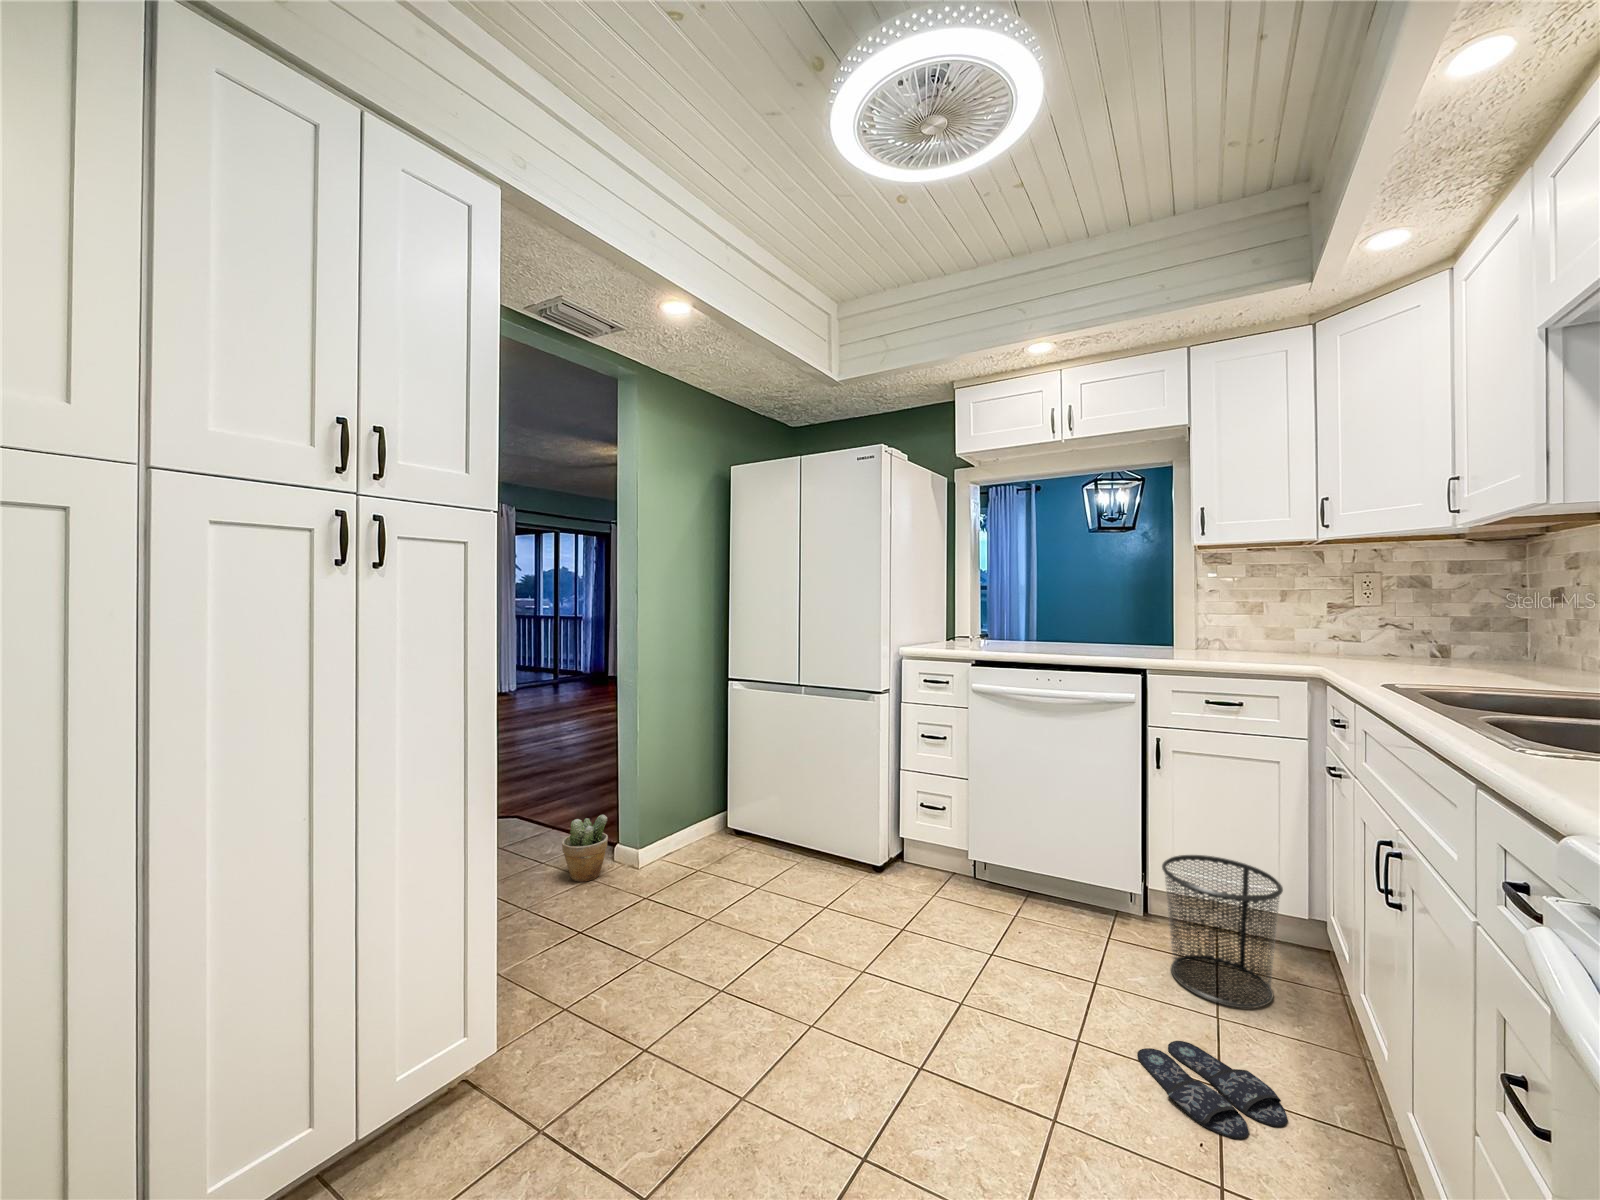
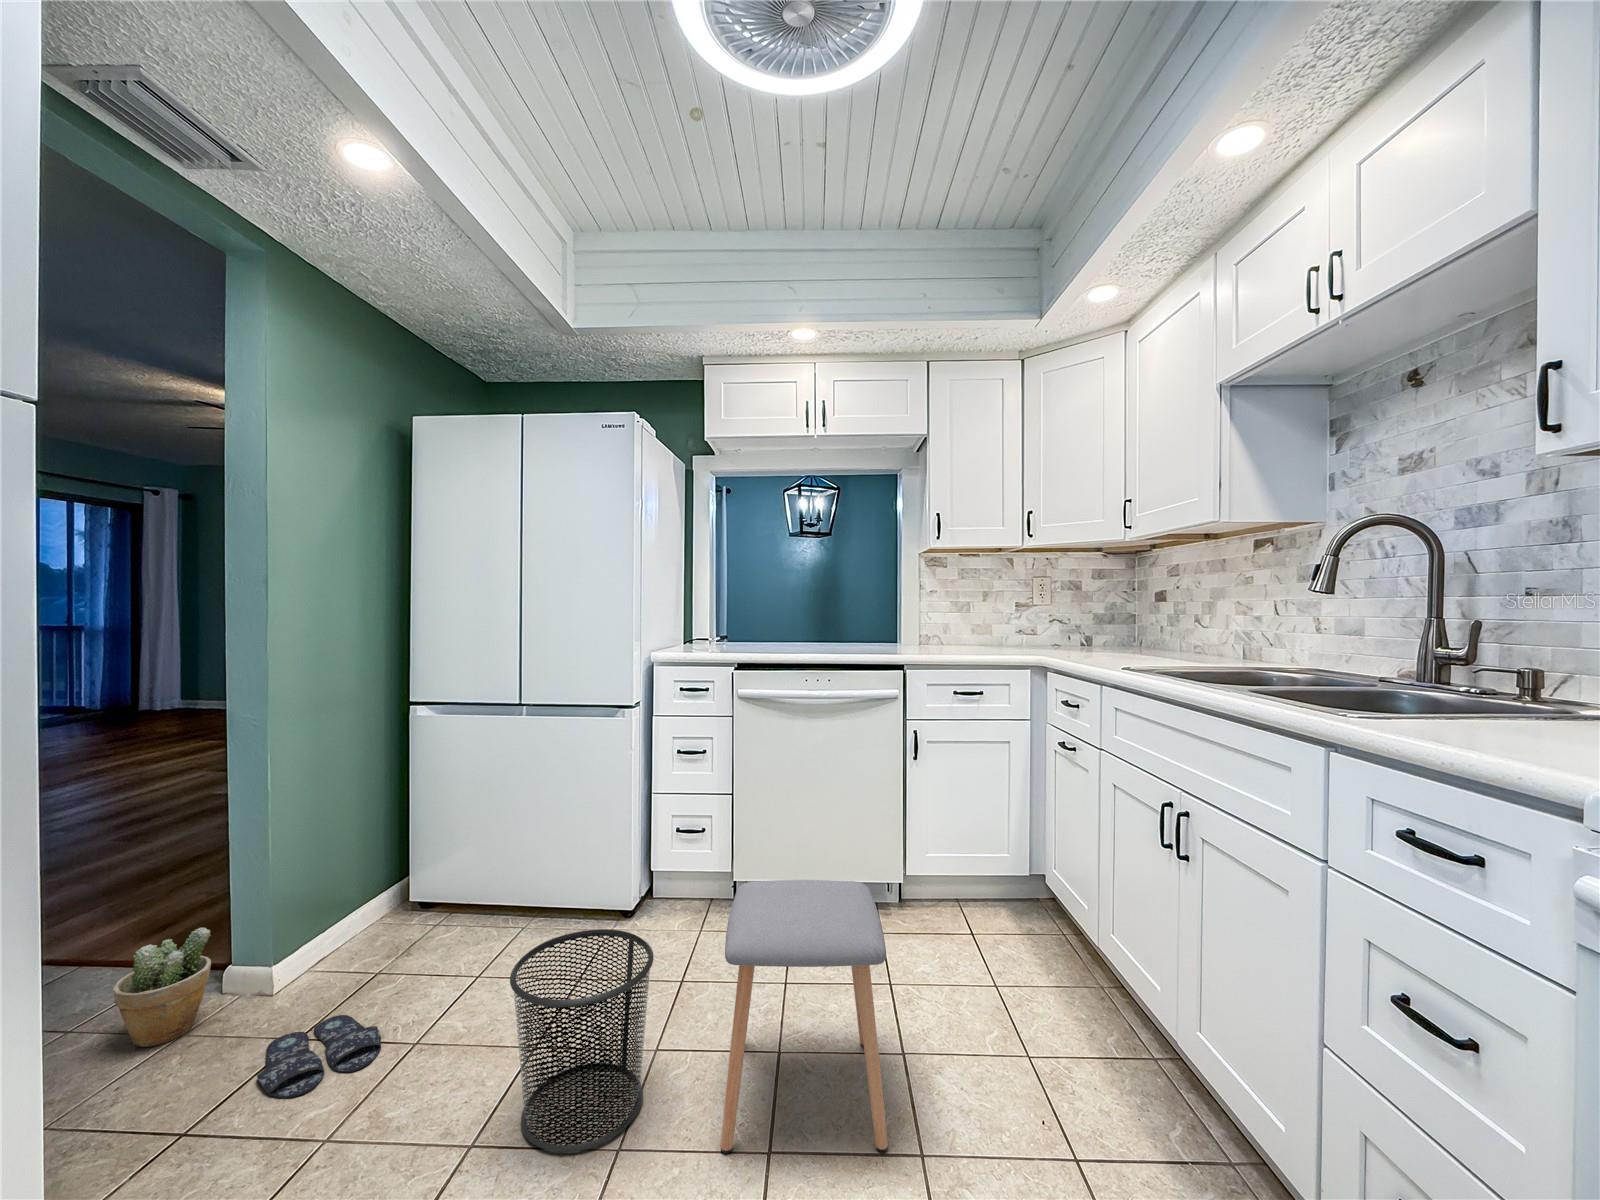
stool: none [884,849,1048,1104] -> present [720,880,888,1154]
waste bin: present [1162,855,1283,1008] -> present [510,929,654,1152]
slippers: present [1137,1041,1287,1139] -> present [257,1015,381,1098]

